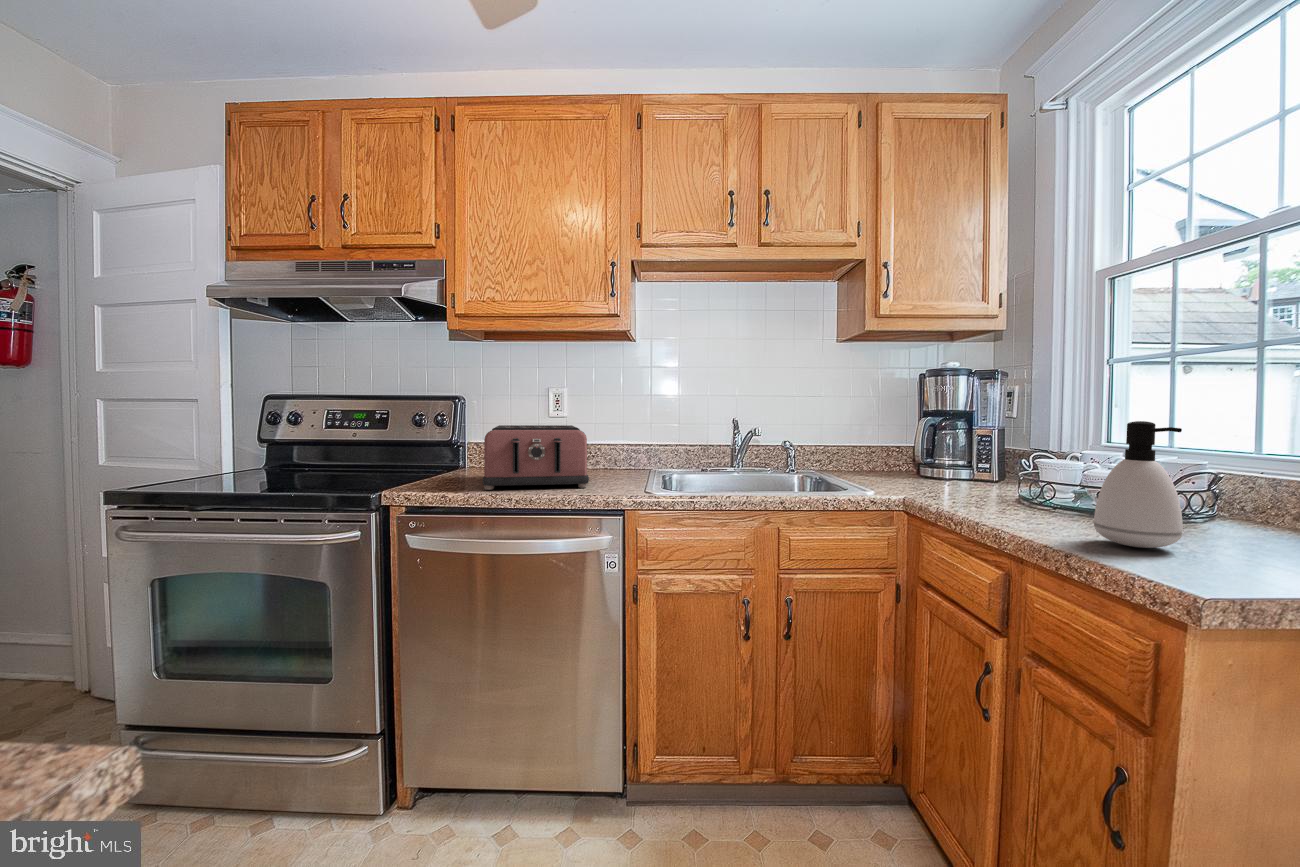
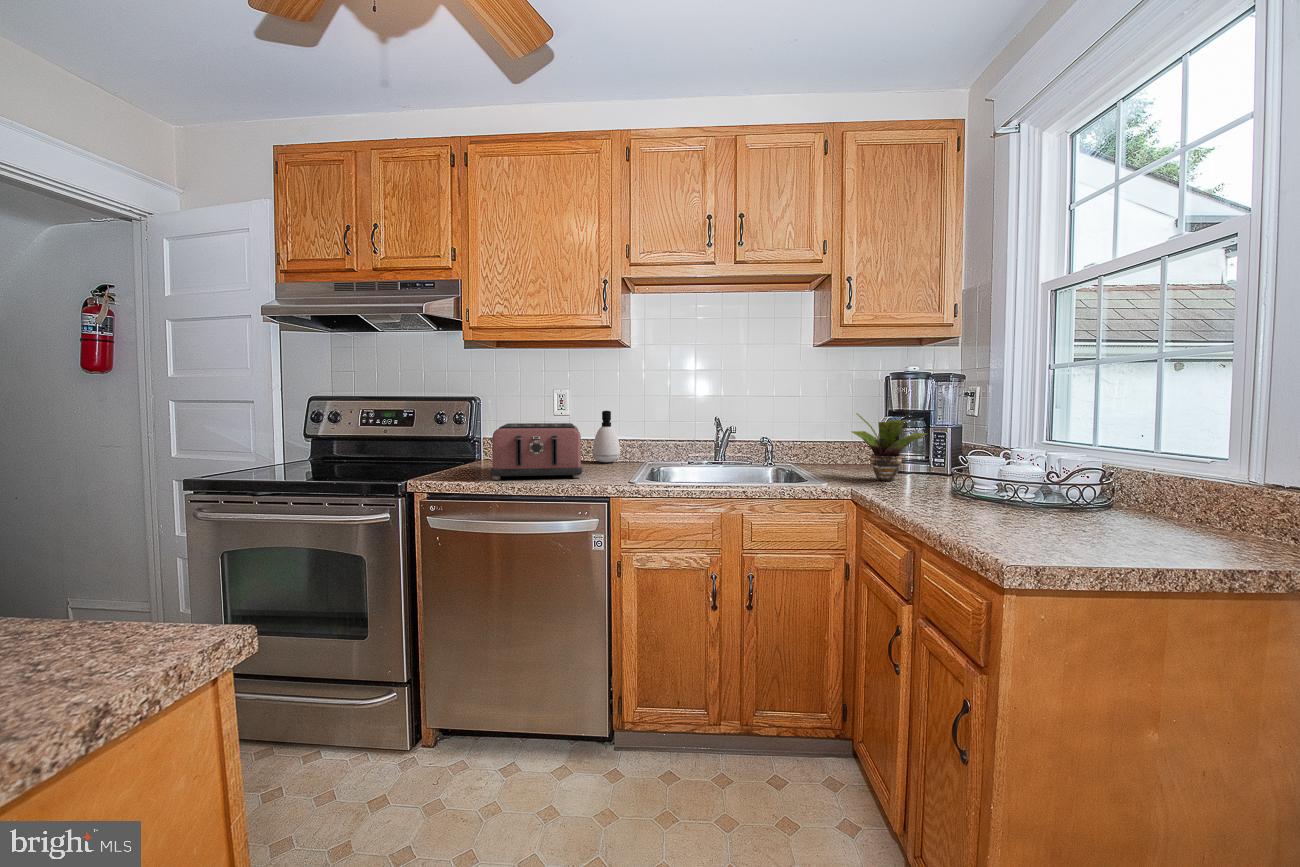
potted plant: none [888,413,983,489] -> present [852,413,926,481]
soap dispenser: present [1094,421,1183,548] -> present [593,411,620,462]

